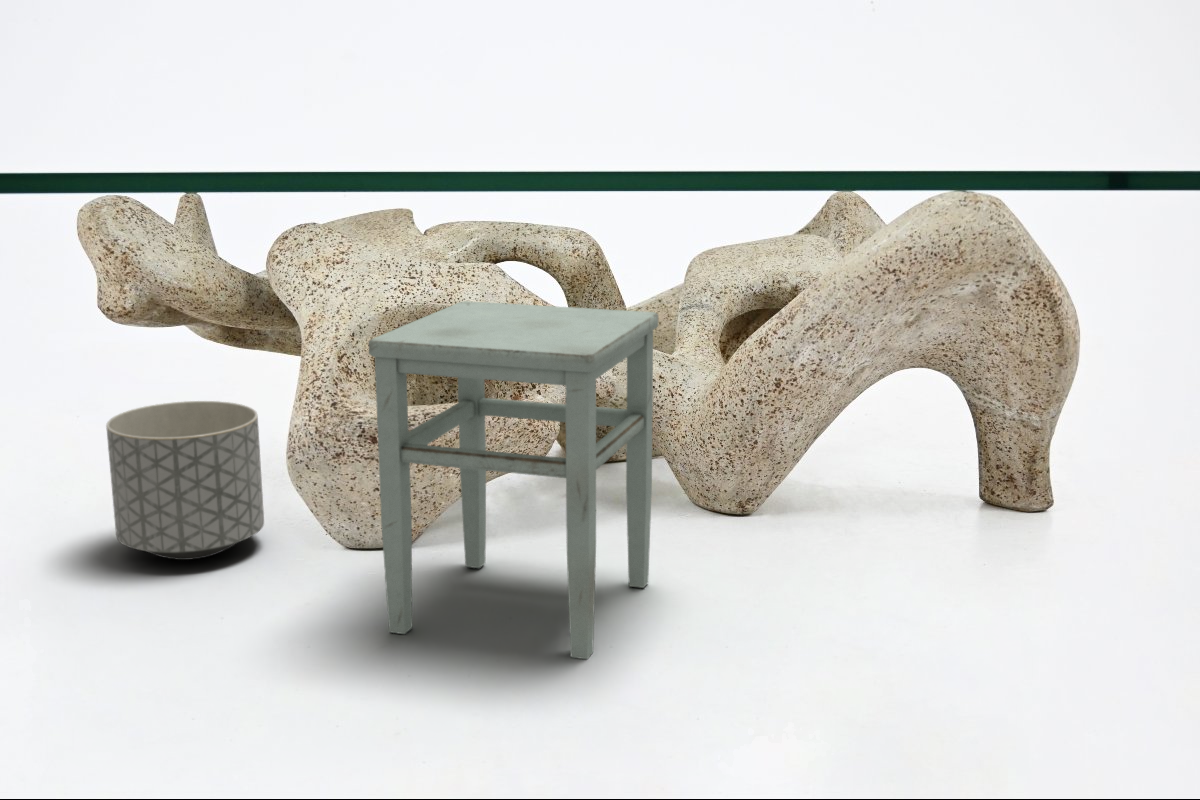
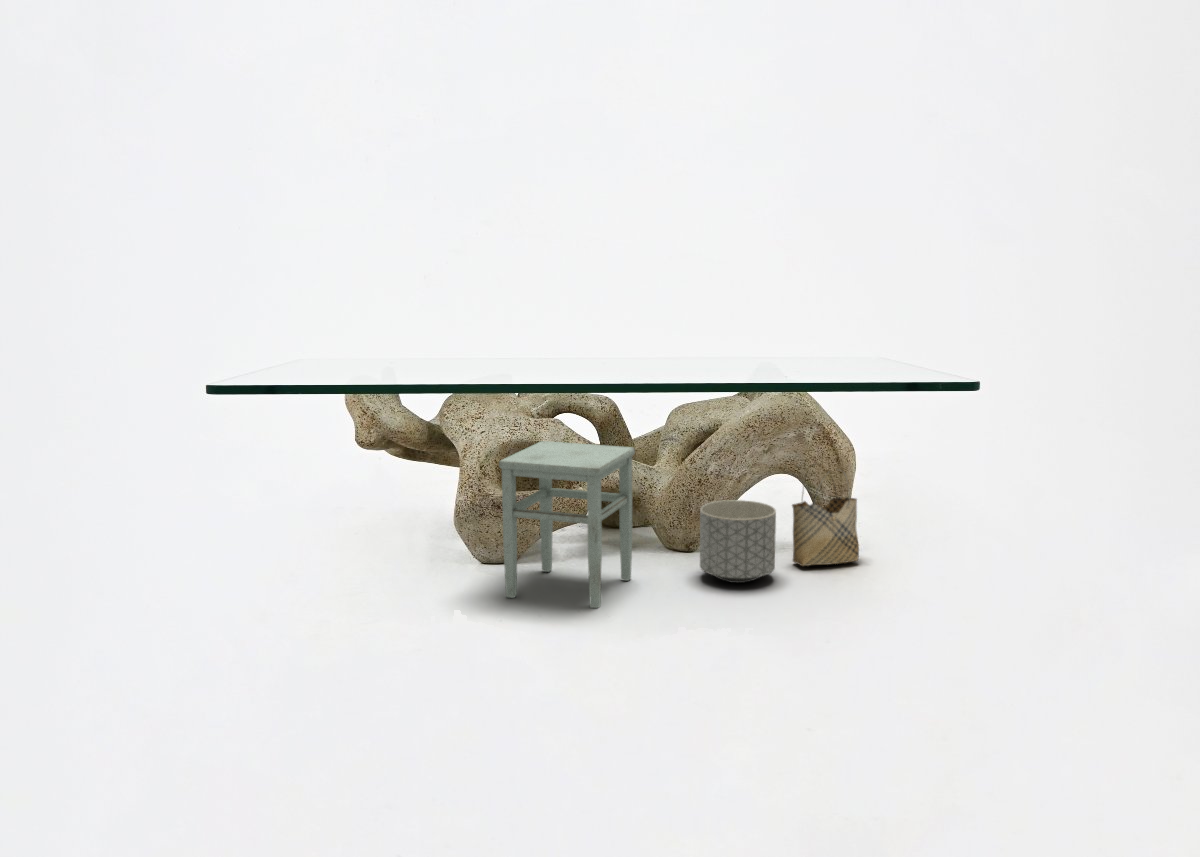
woven basket: none [961,345,1091,551] -> present [792,463,859,566]
planter: present [106,401,264,560] -> present [700,500,776,583]

